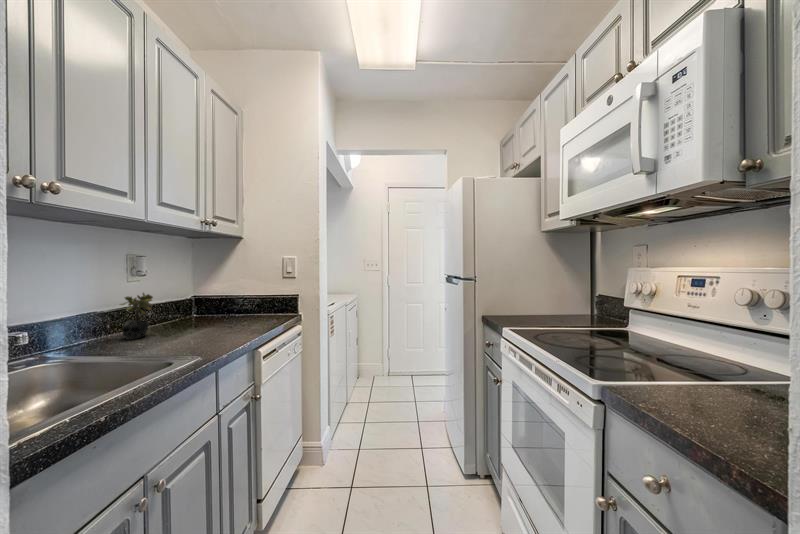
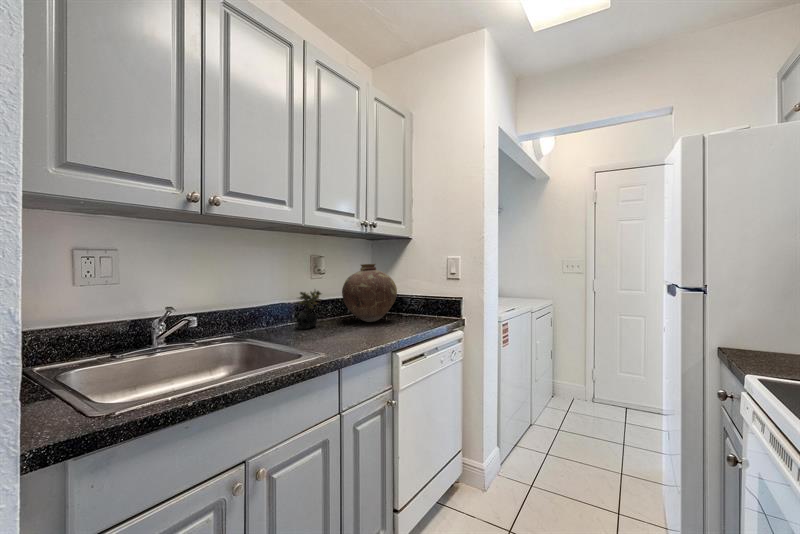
vase: none [172,264,237,325] -> present [342,264,397,322]

